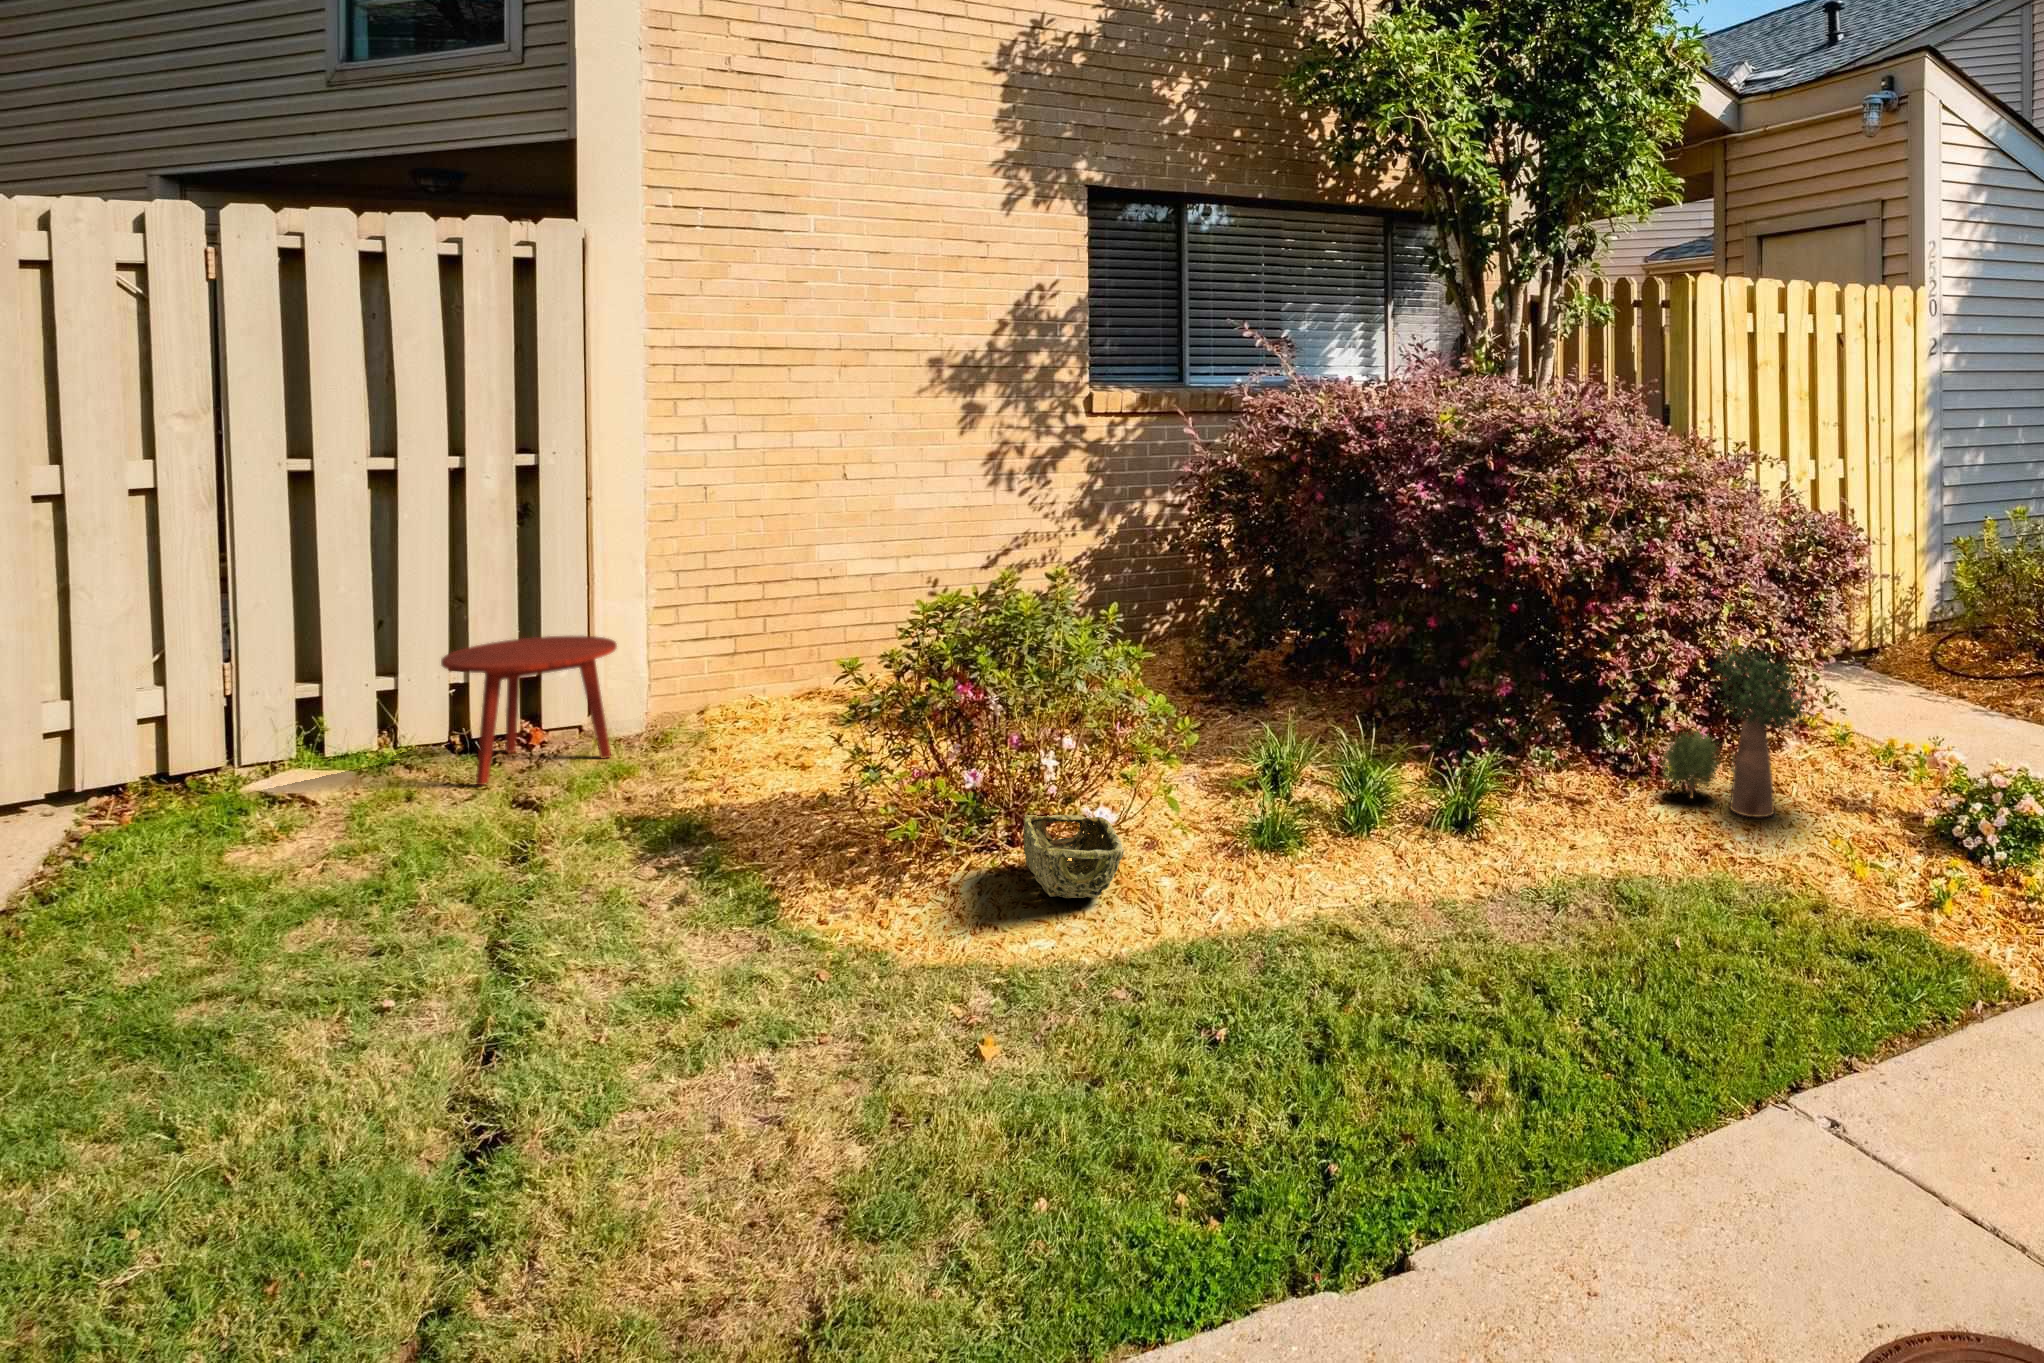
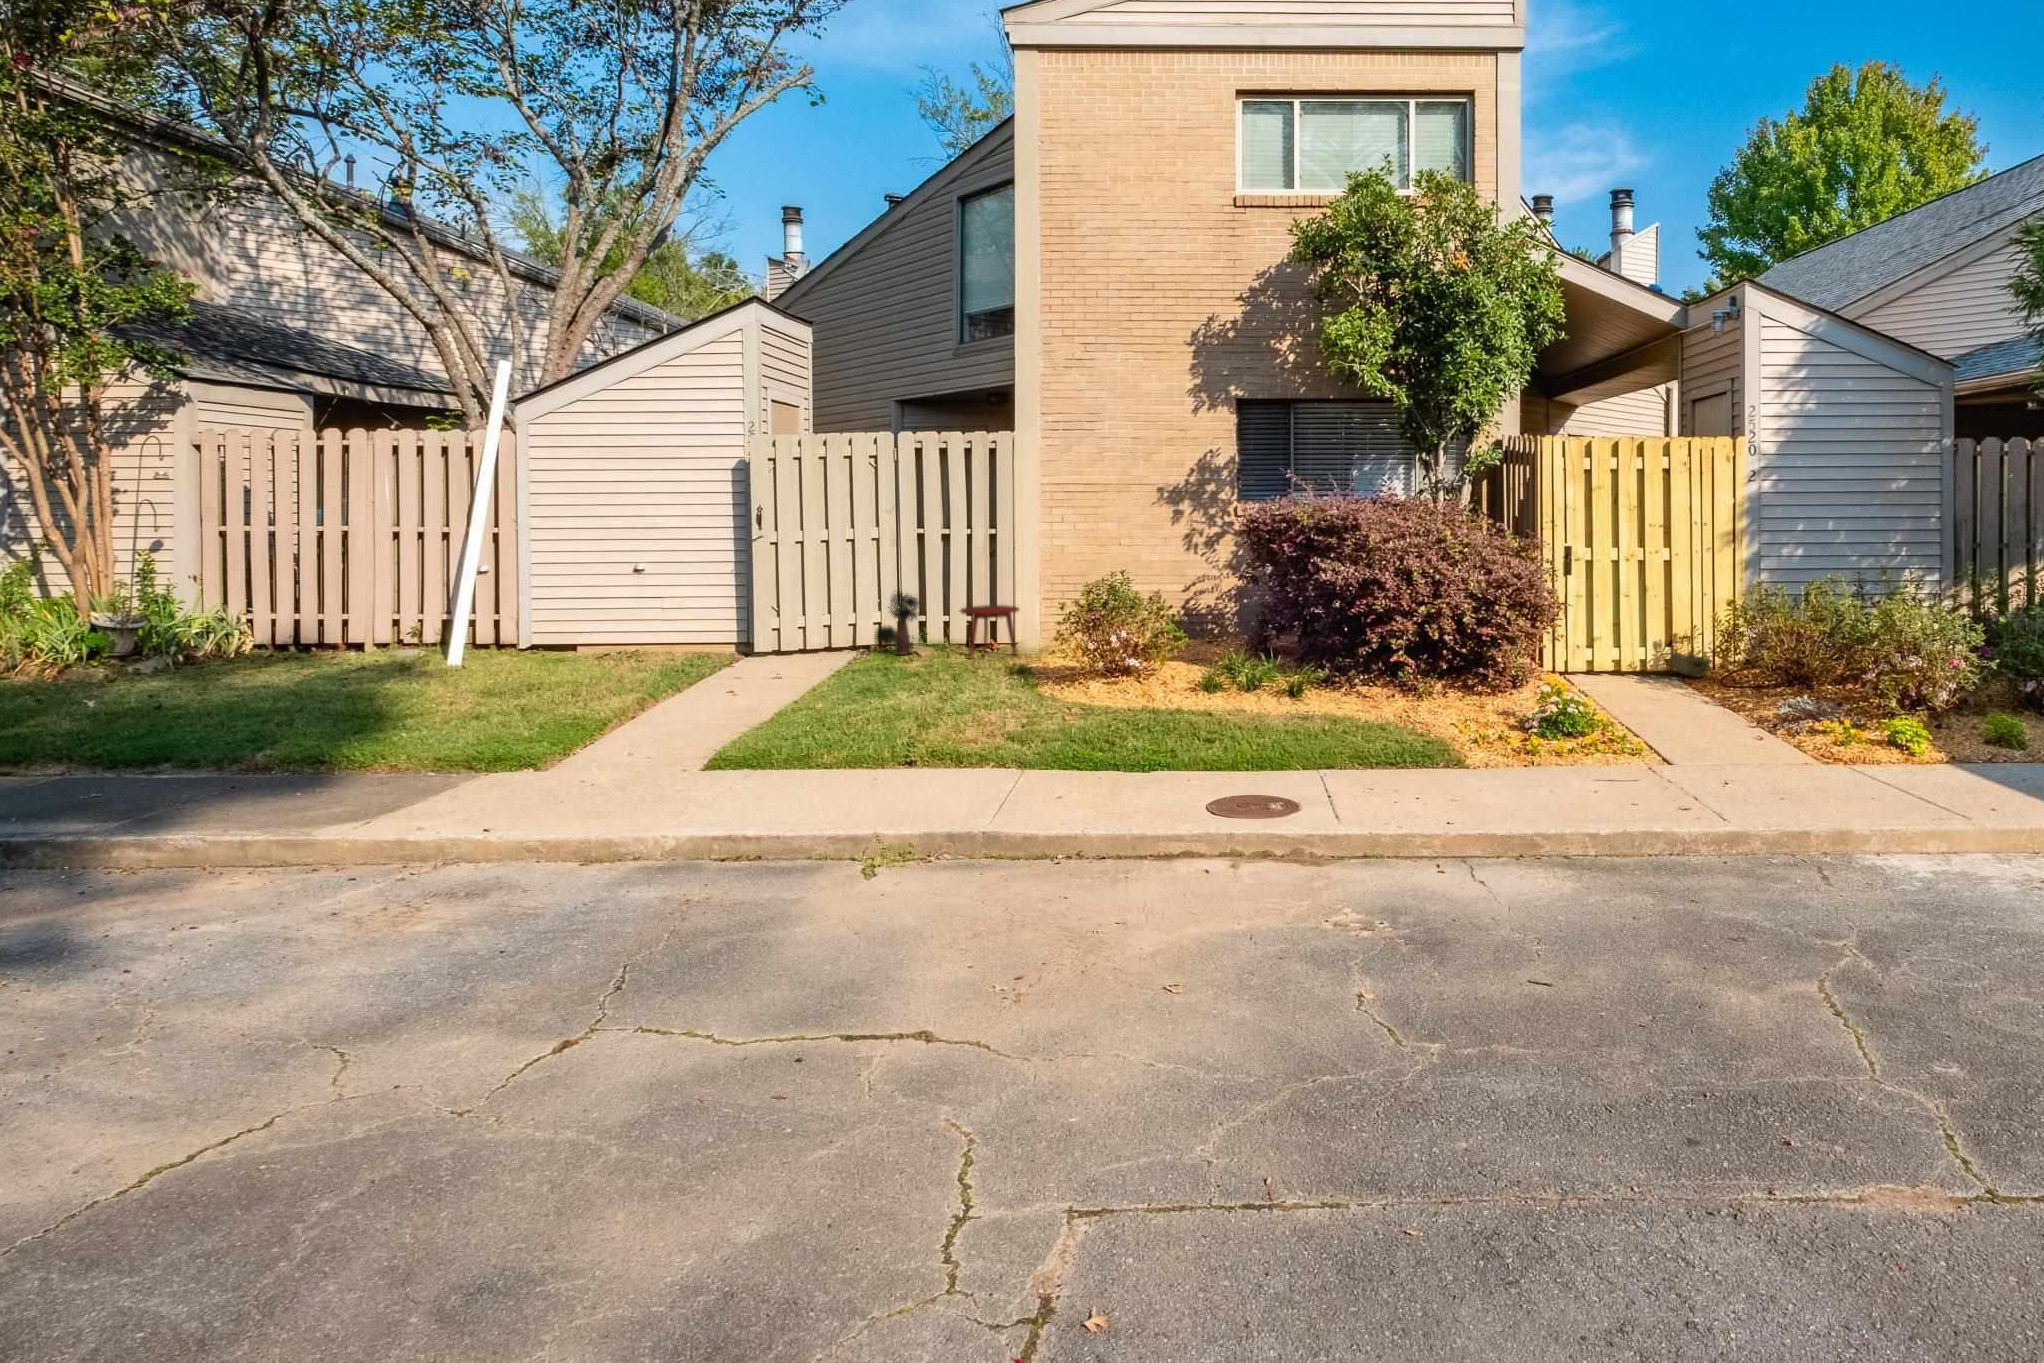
potted plant: present [1662,642,1807,817] -> present [874,591,921,655]
woven basket: present [1023,815,1124,898] -> present [1670,652,1711,677]

